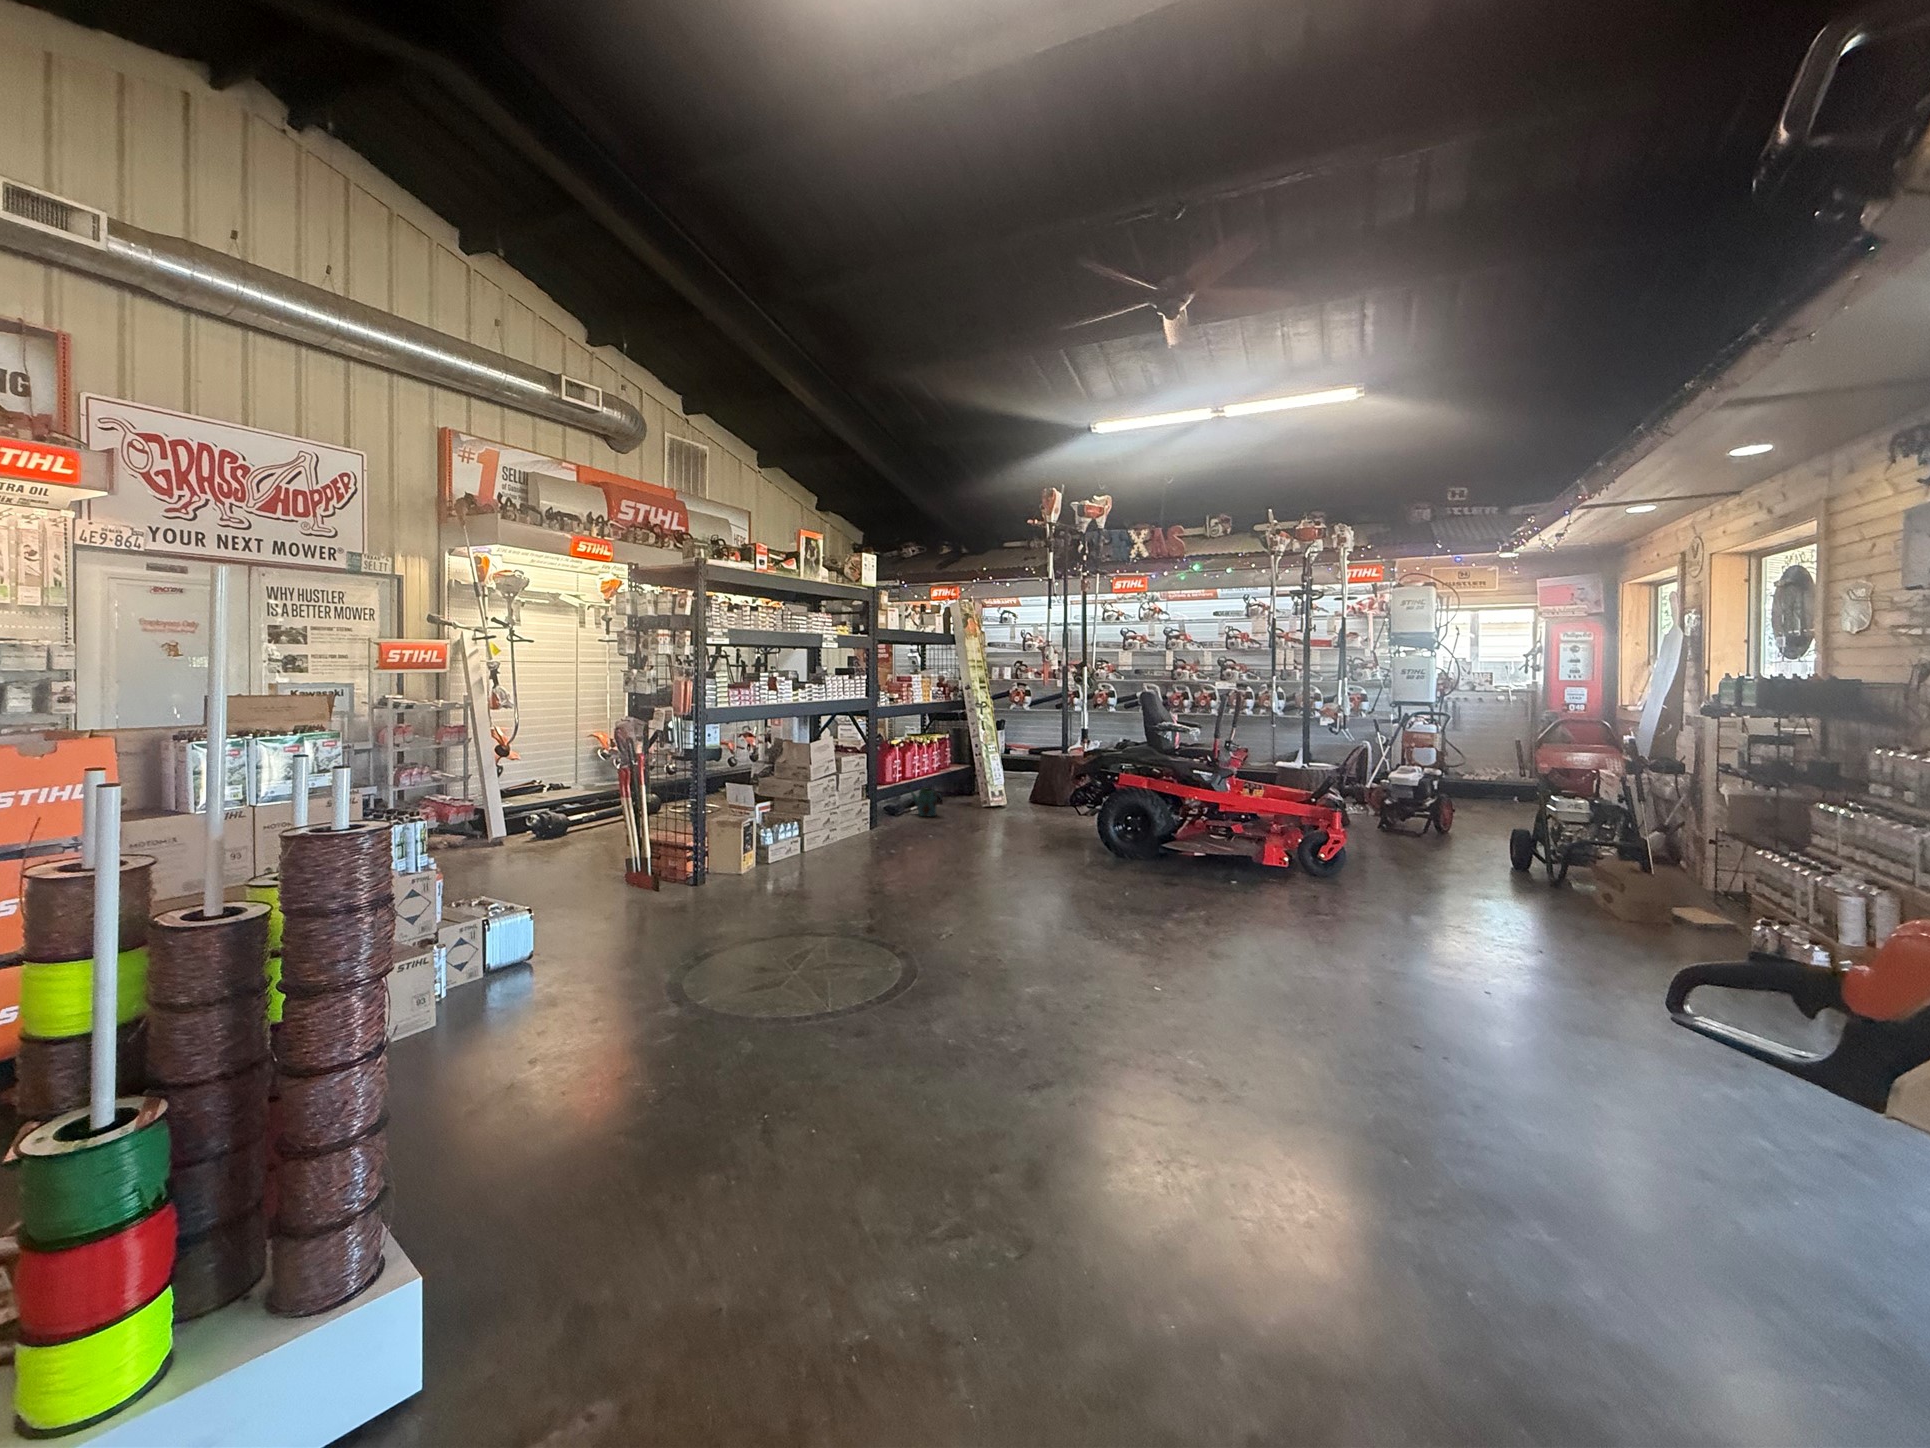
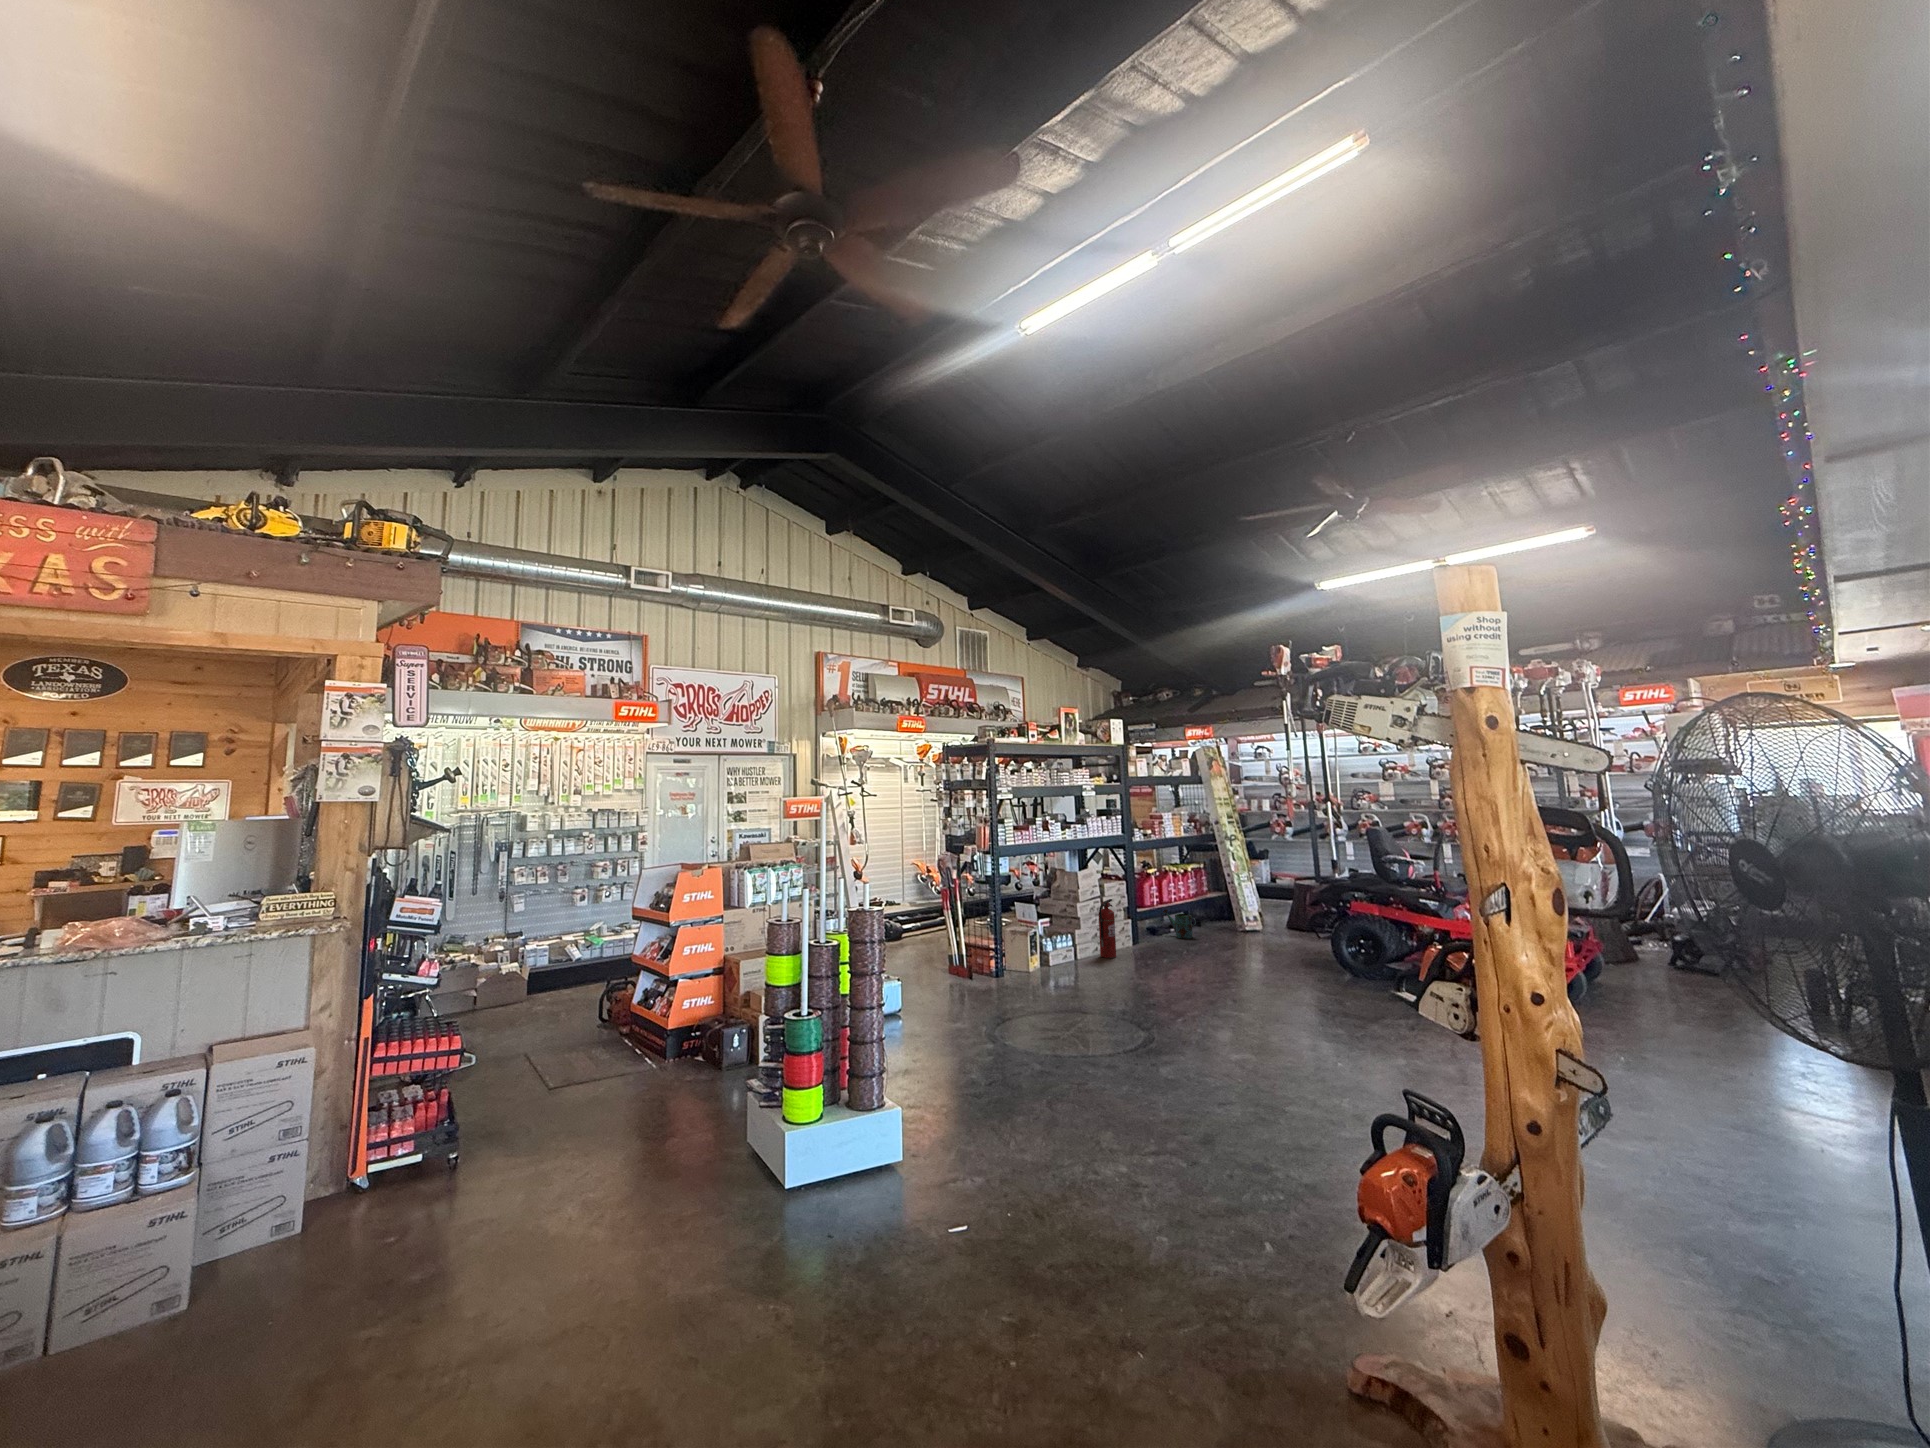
fire extinguisher: none [833,776,854,847] -> present [1099,899,1116,958]

